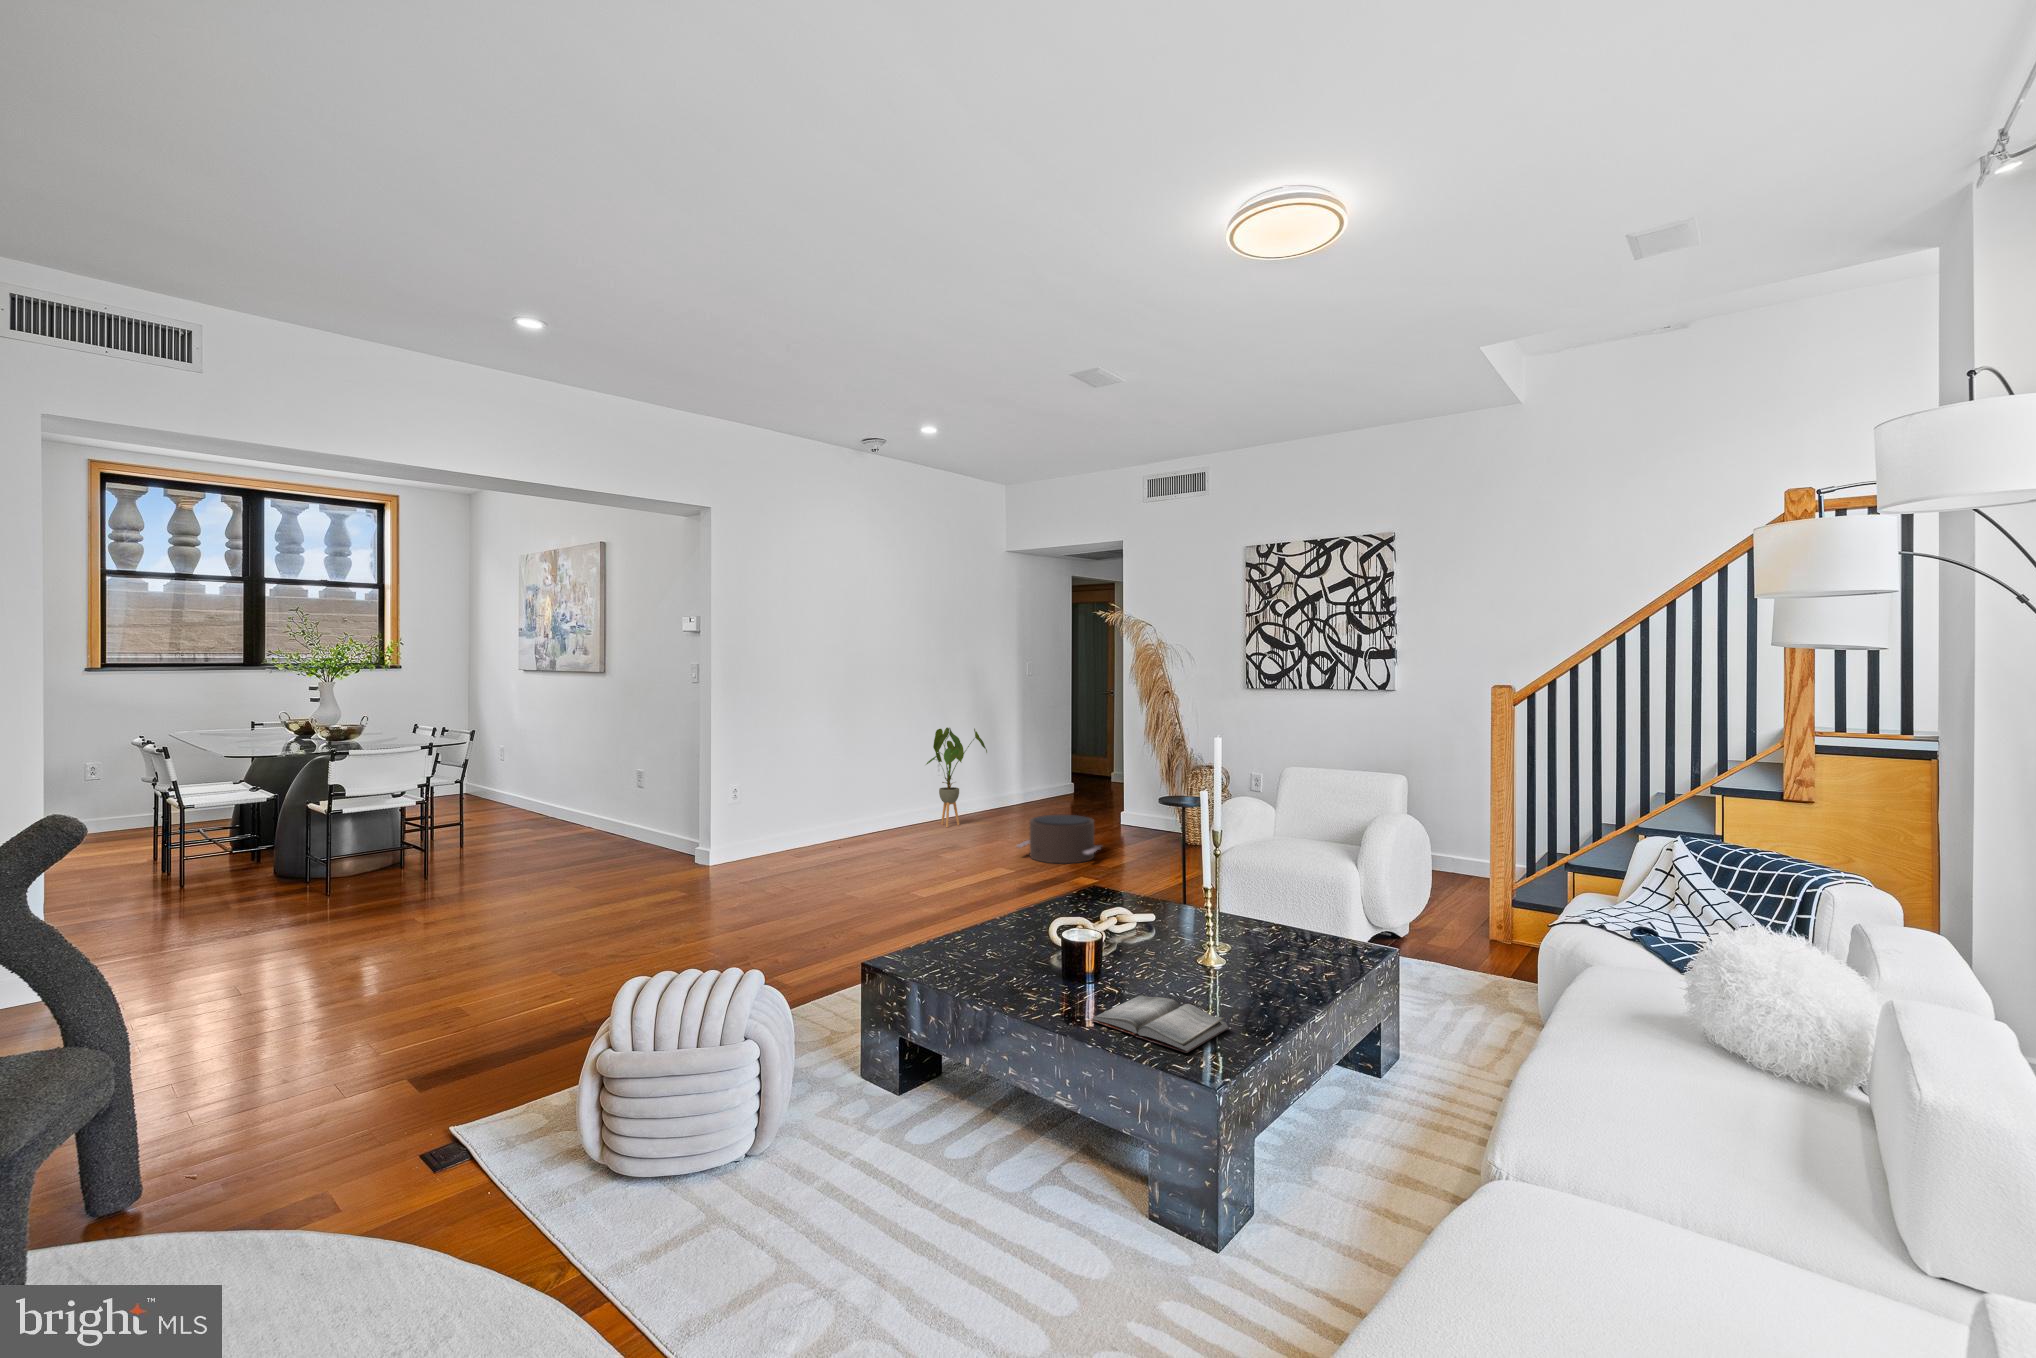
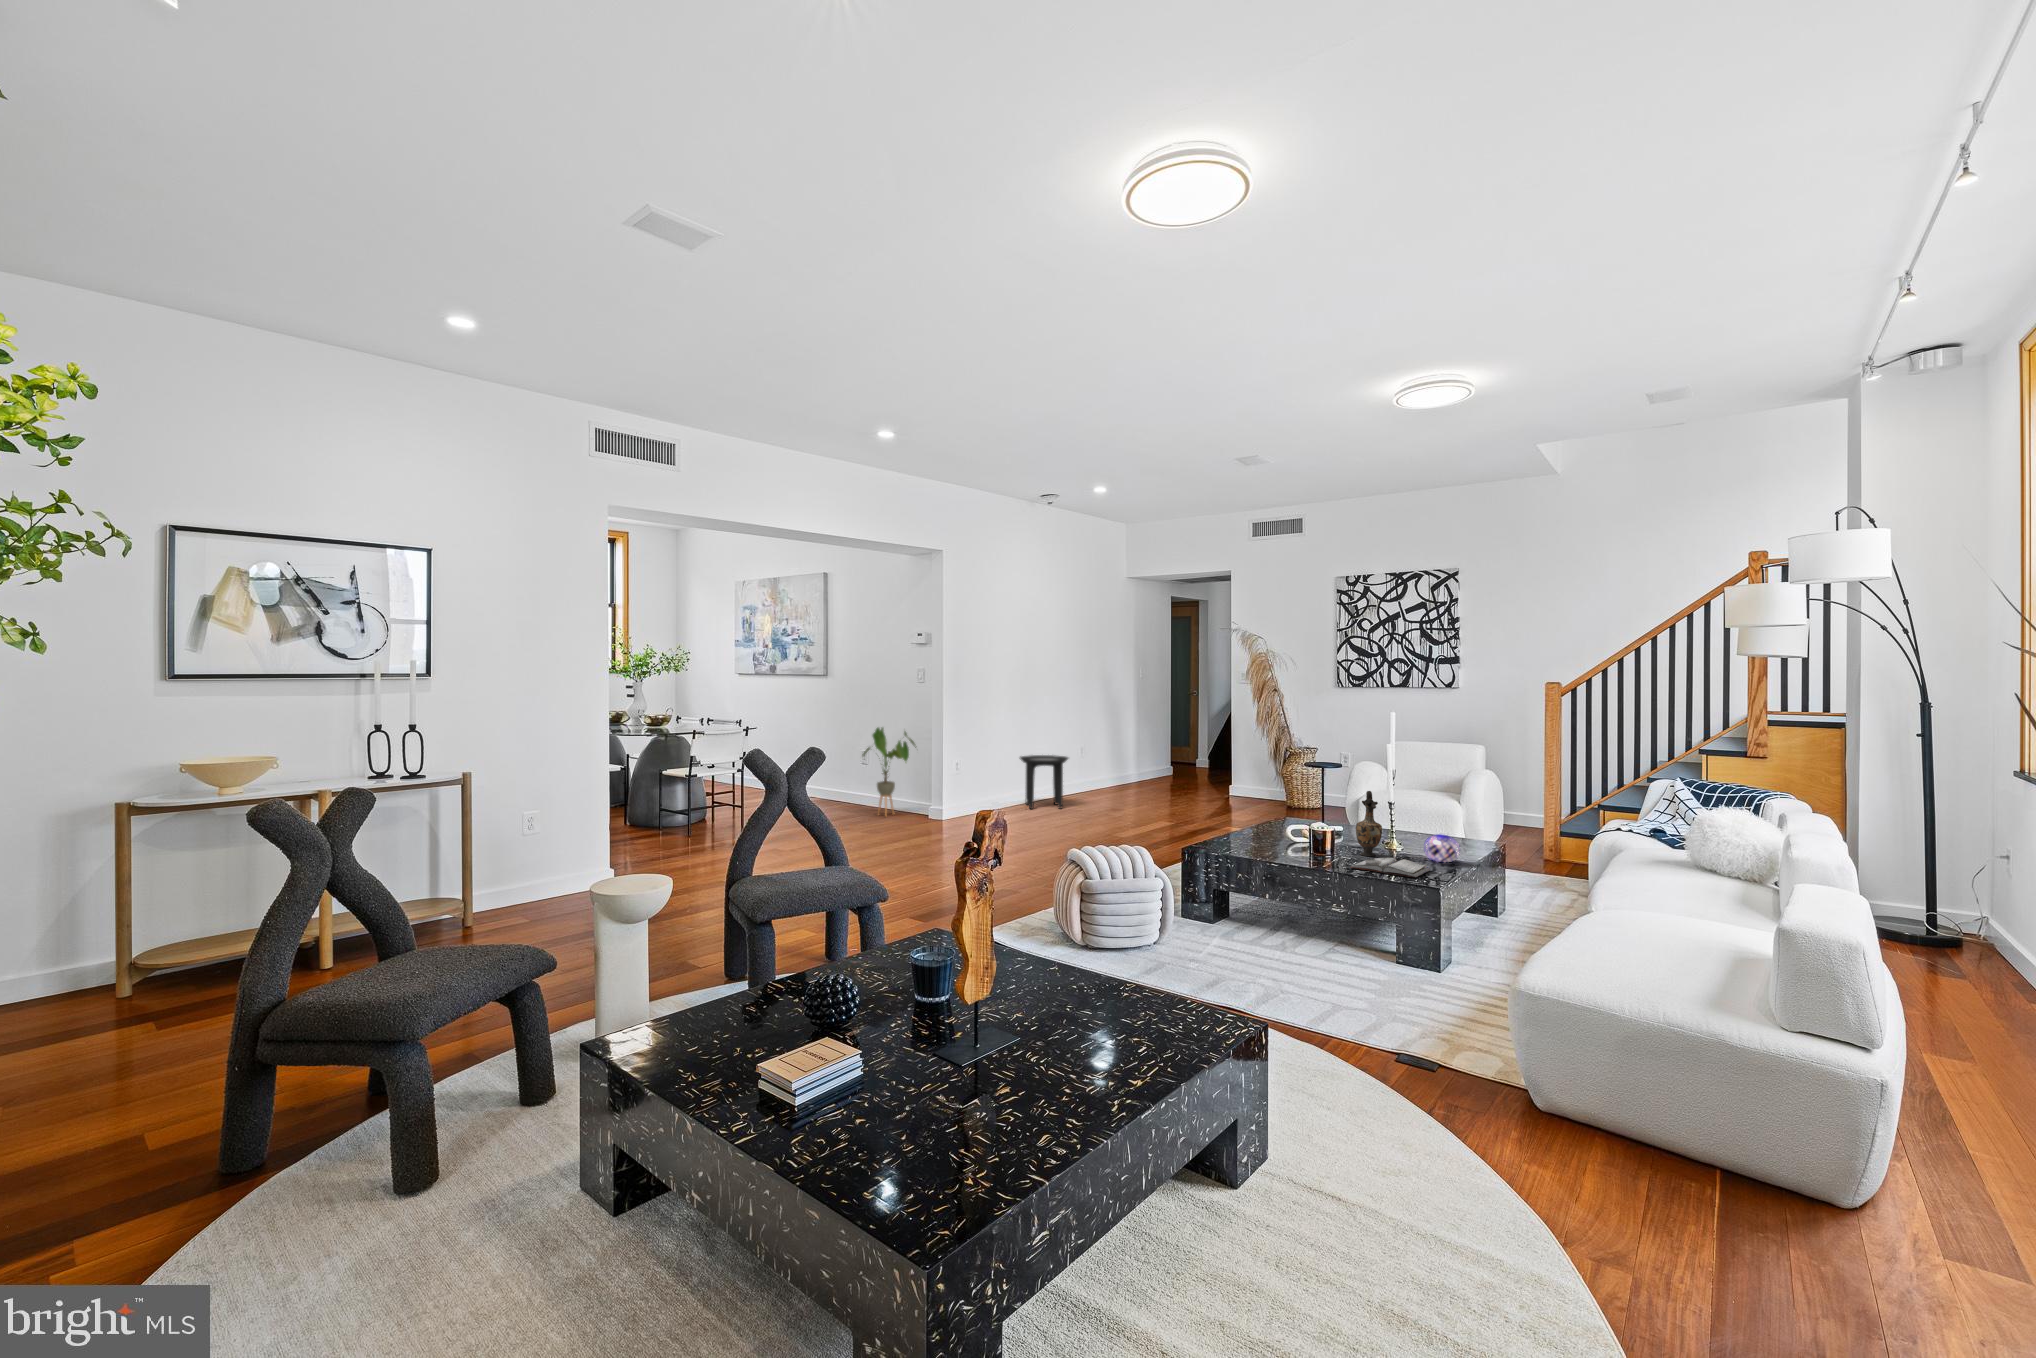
house plant: present [927,727,987,827] -> present [863,728,916,816]
side table: none [835,775,902,846] -> present [1020,755,1068,809]
pouf: present [1017,815,1101,863] -> none [1169,785,1235,819]
vase: none [1130,871,1172,986] -> present [1356,791,1382,856]
decorative orb: none [1236,952,1295,1005] -> present [1425,834,1460,862]

